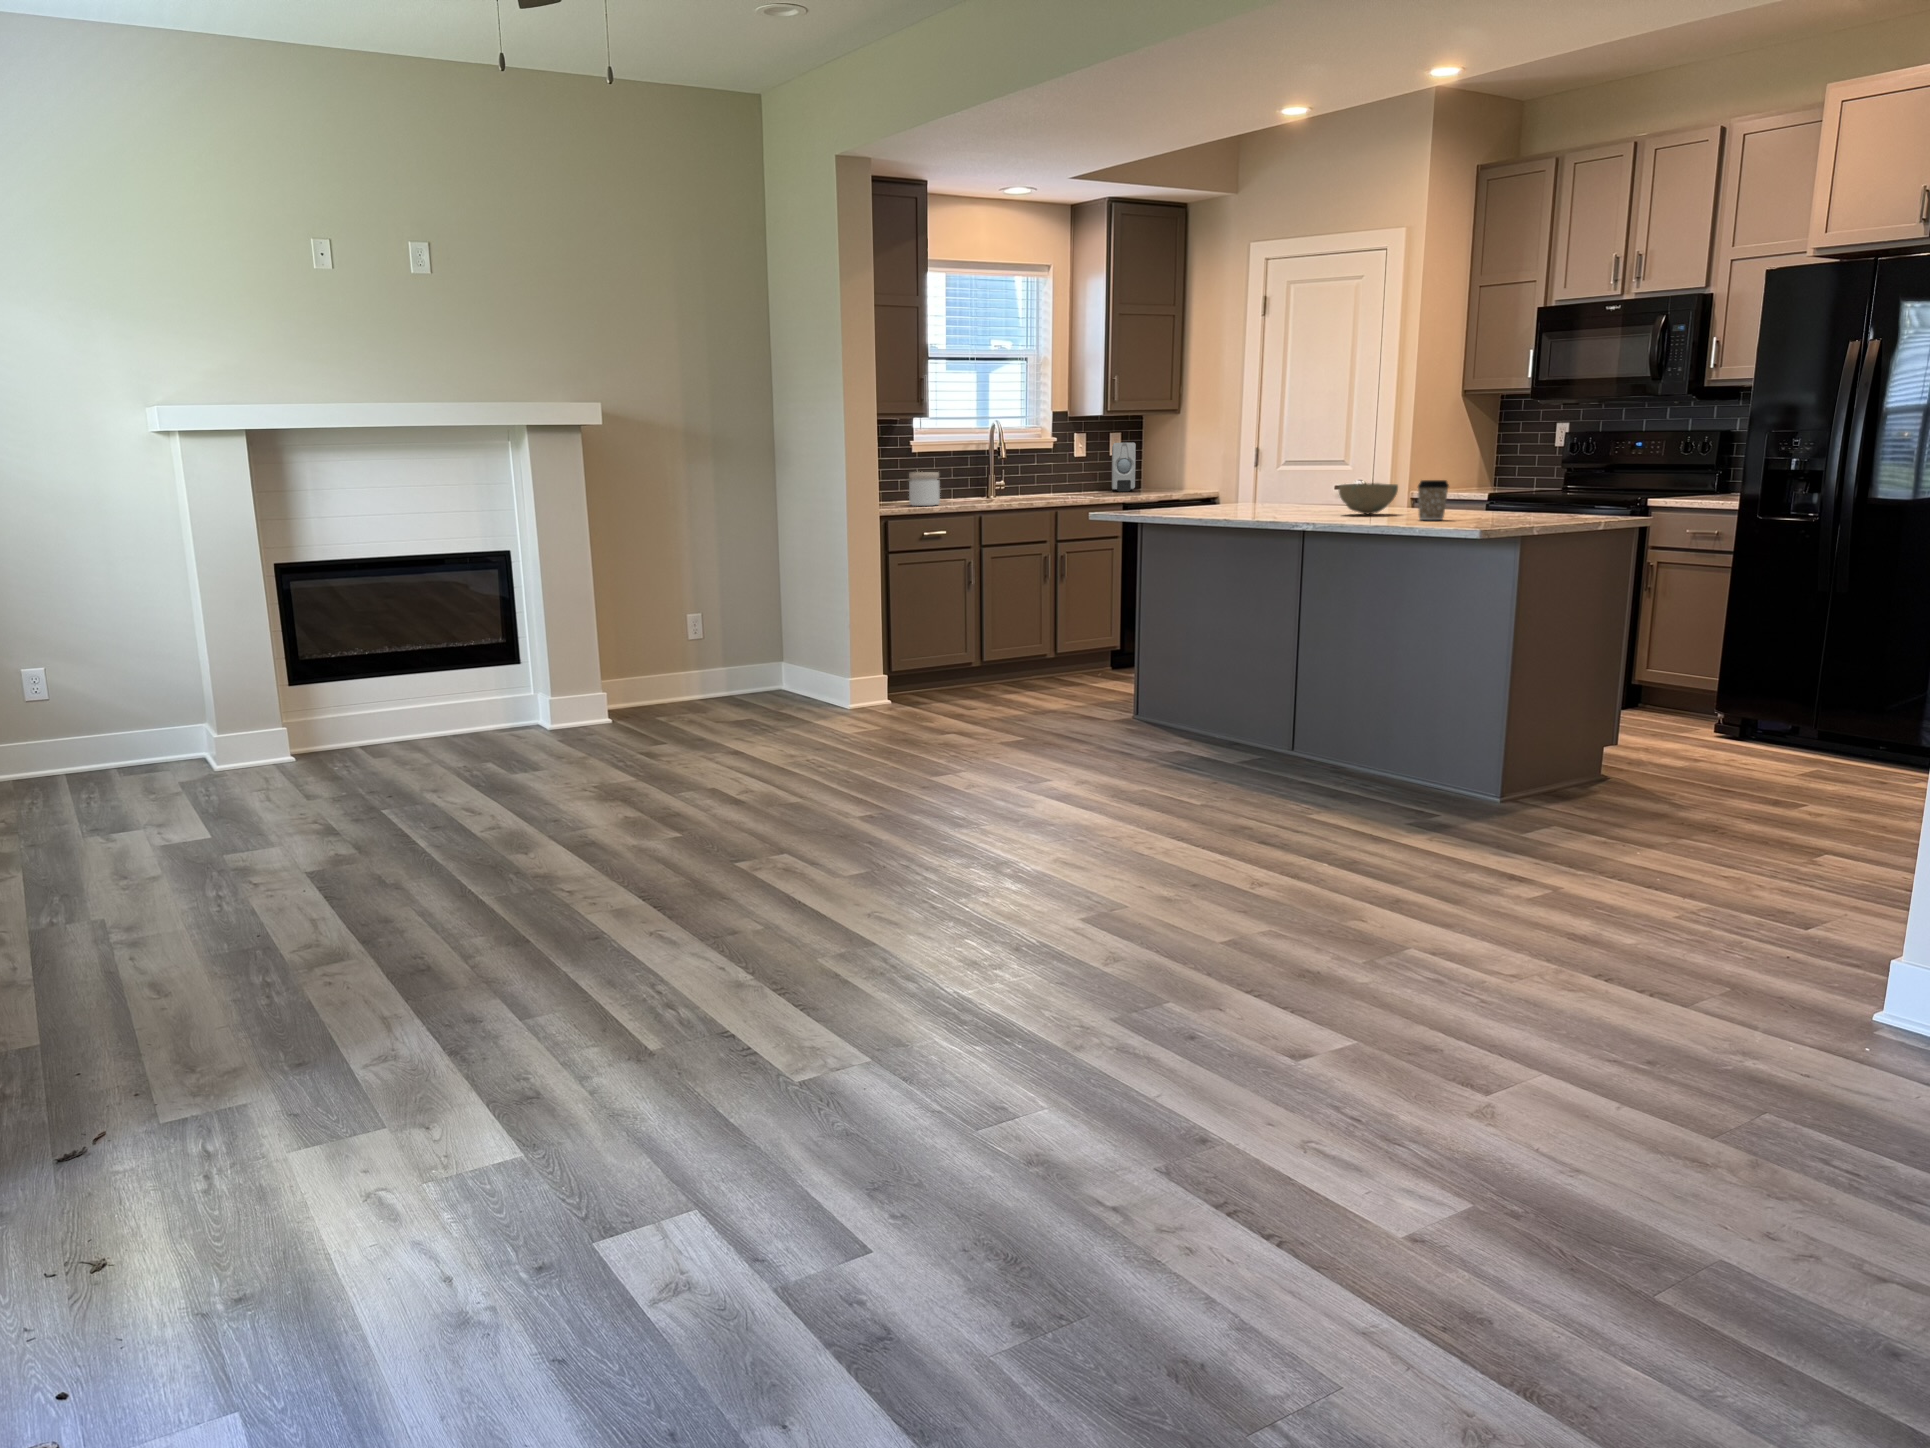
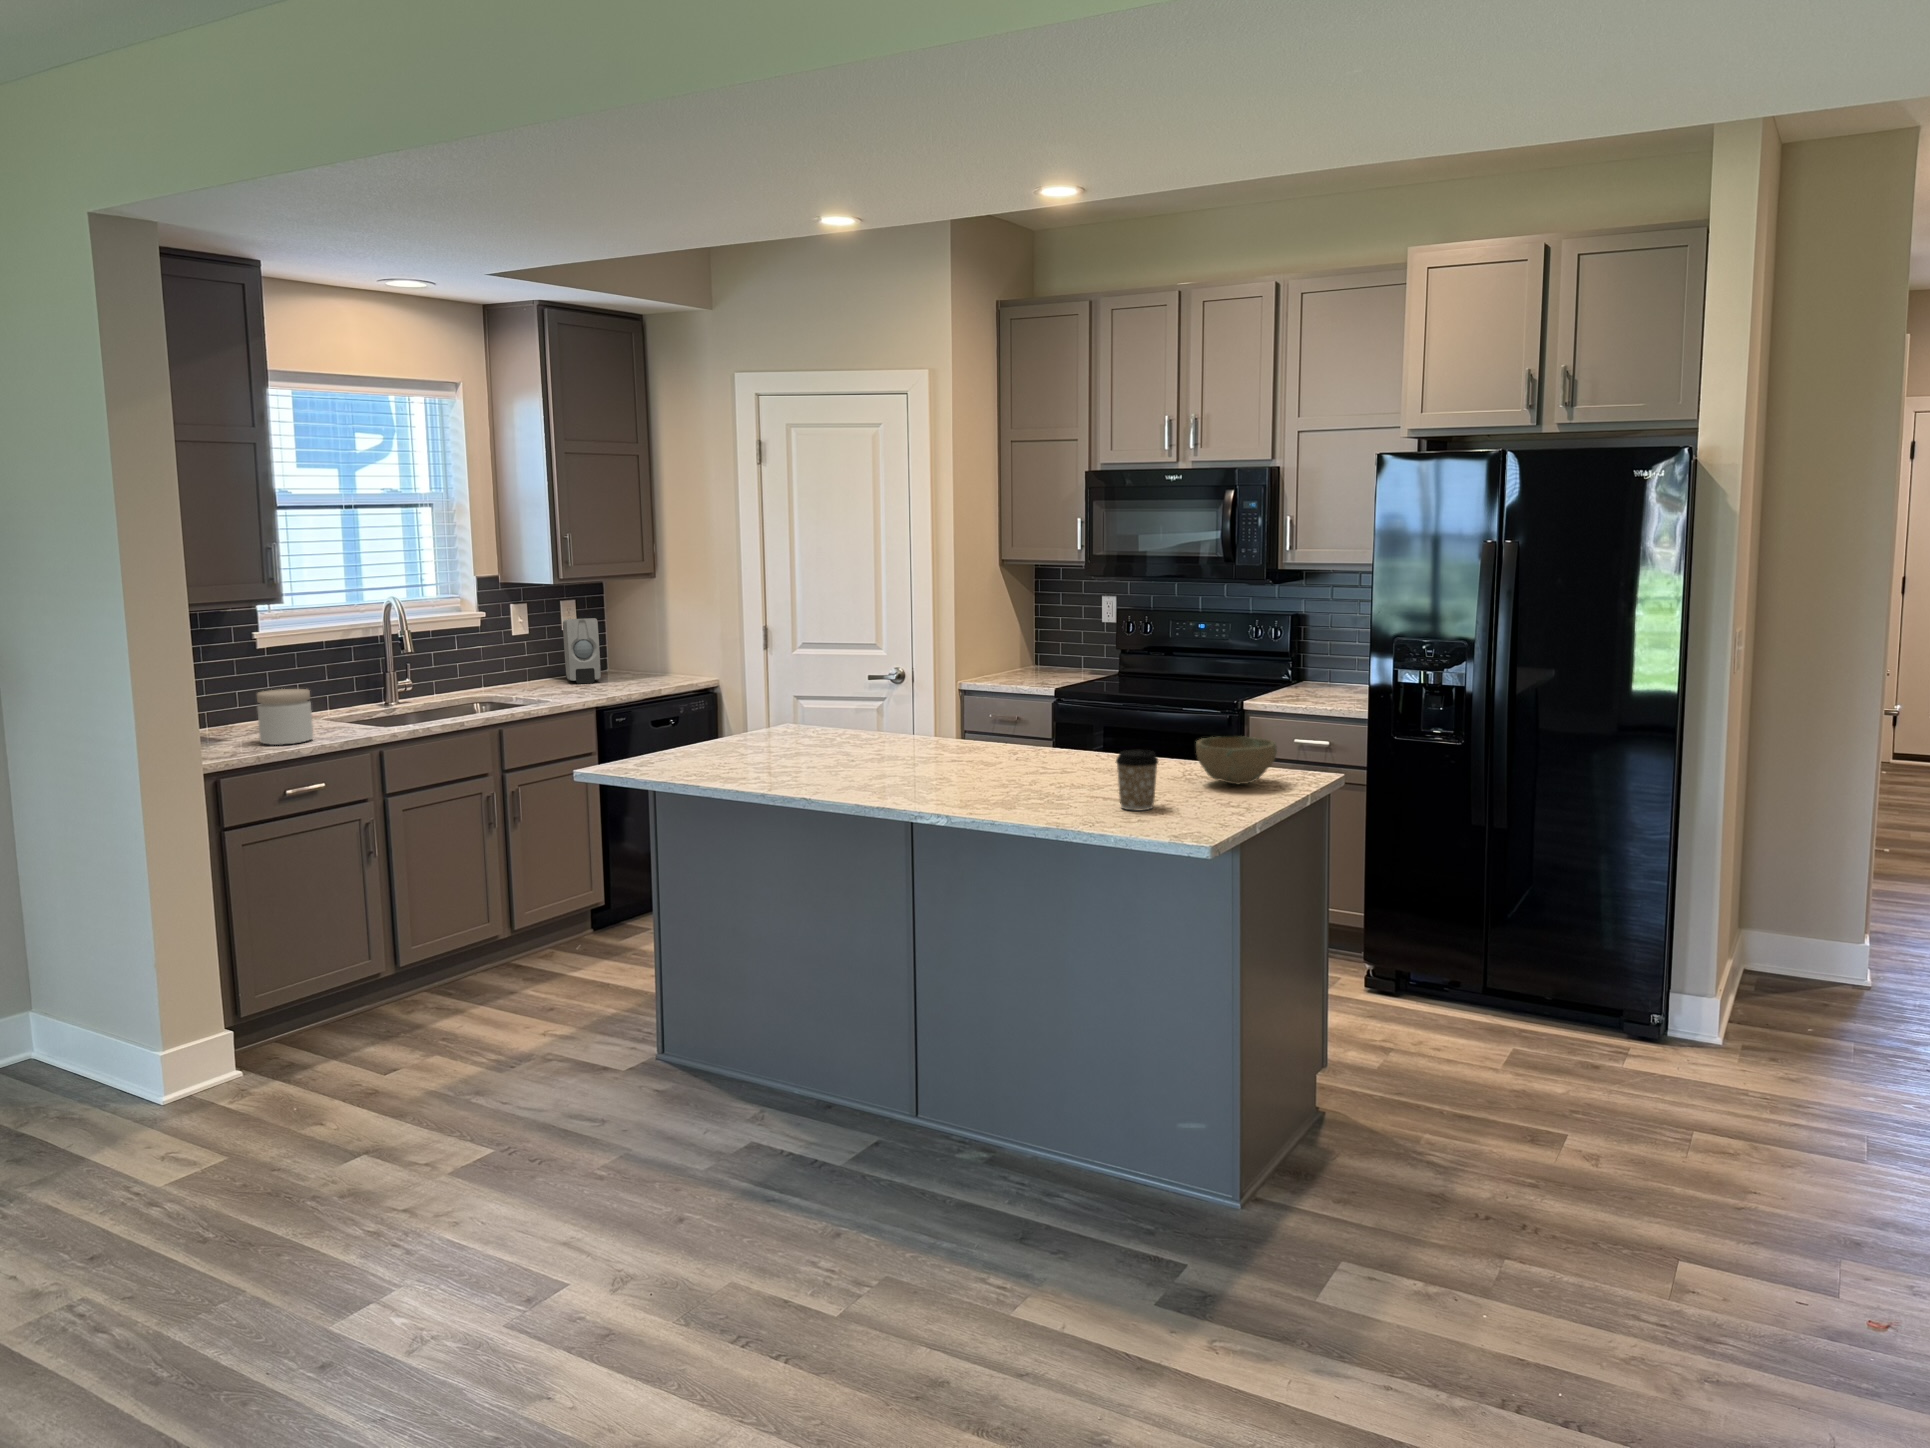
bowl: present [1339,483,1398,514] -> present [1196,736,1277,784]

